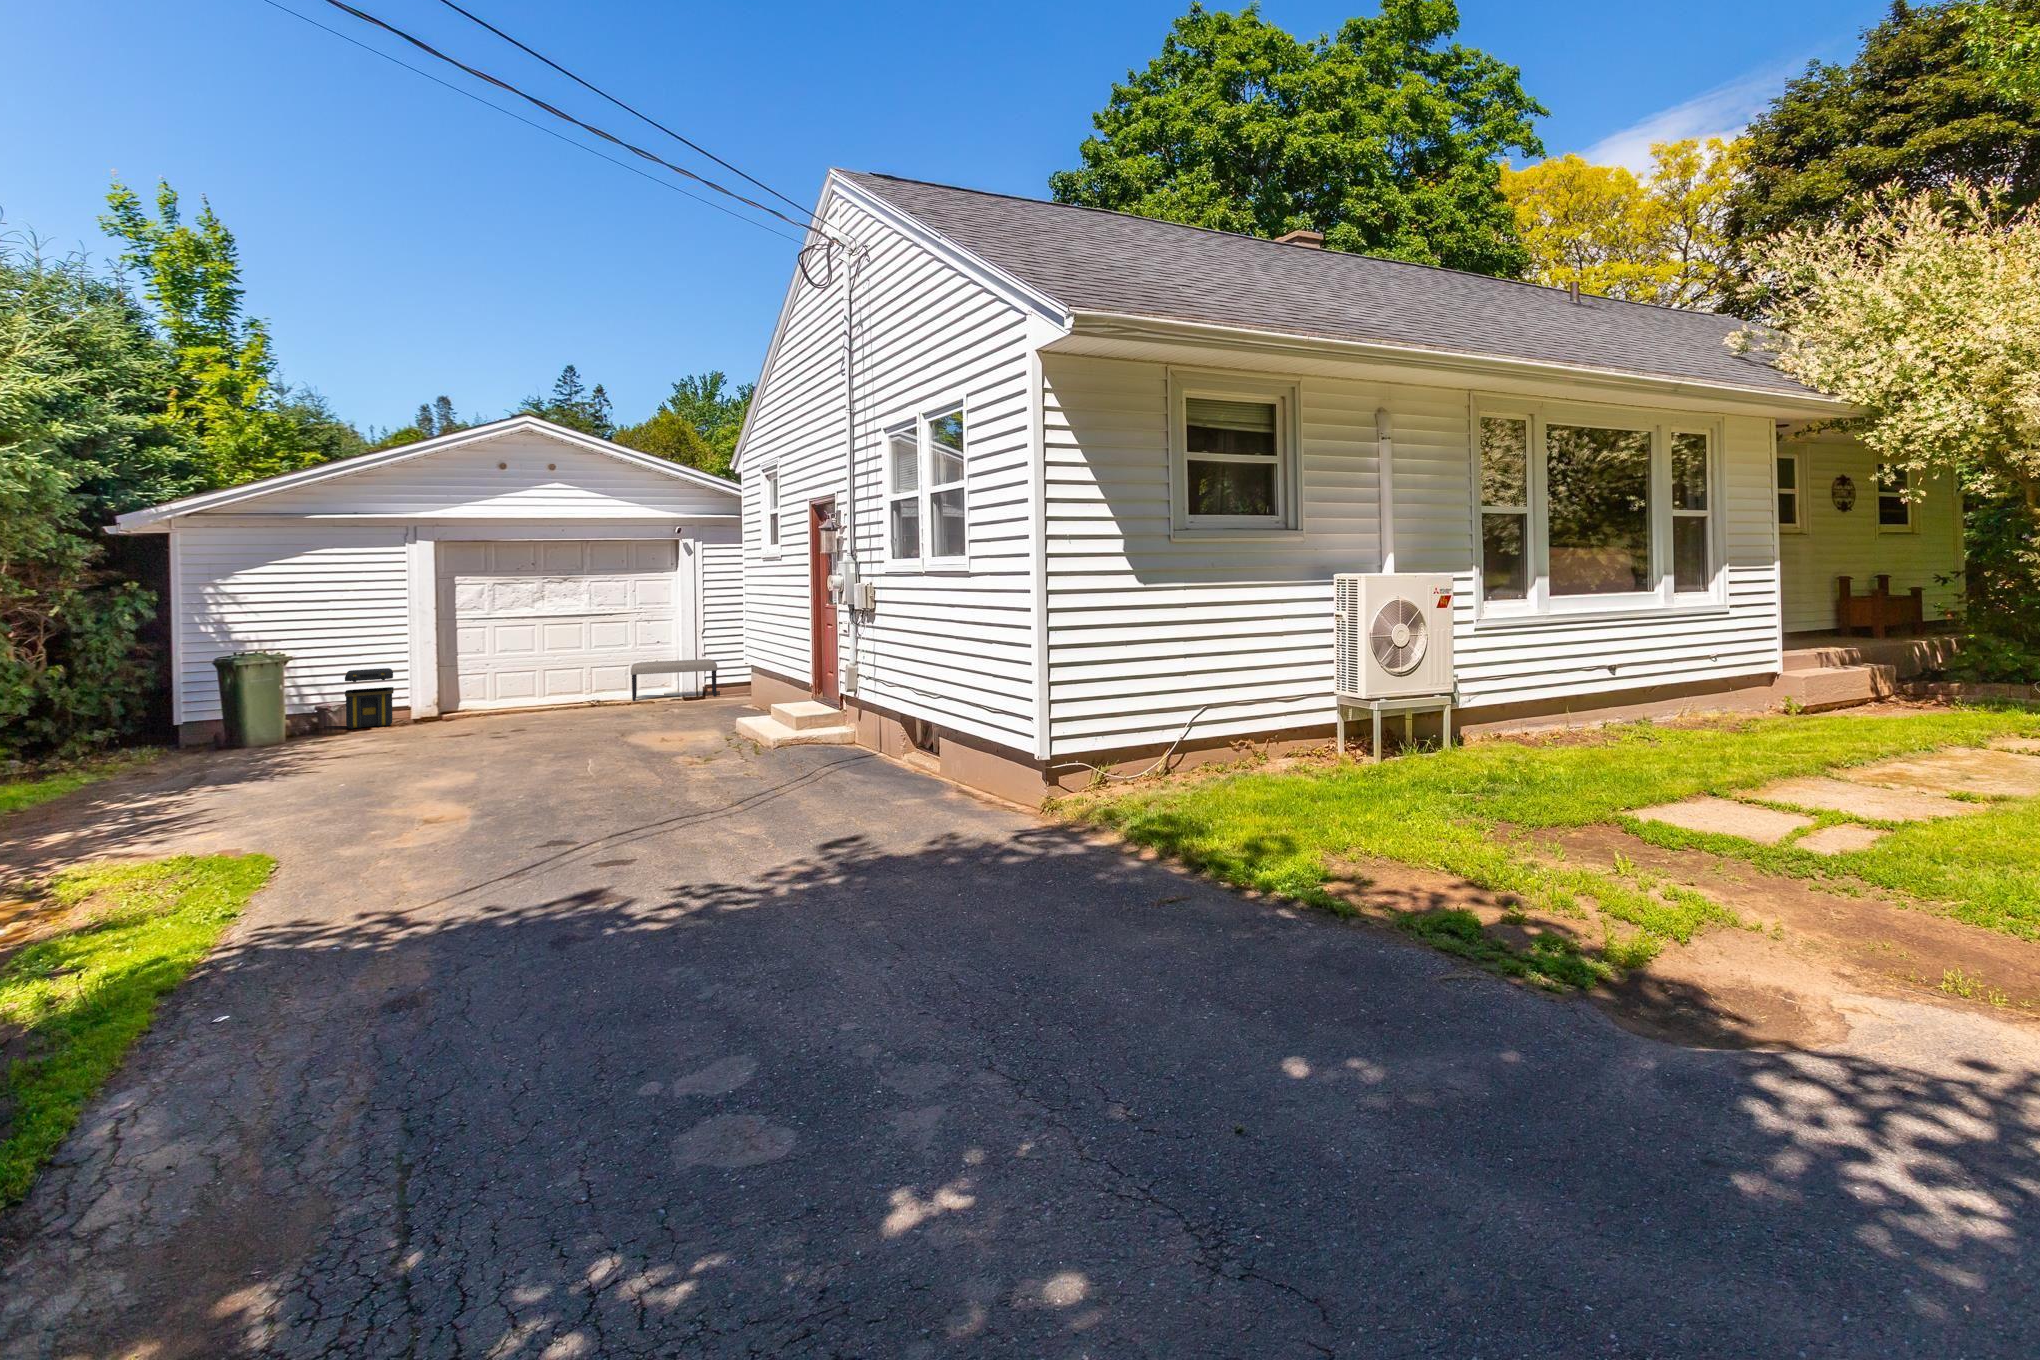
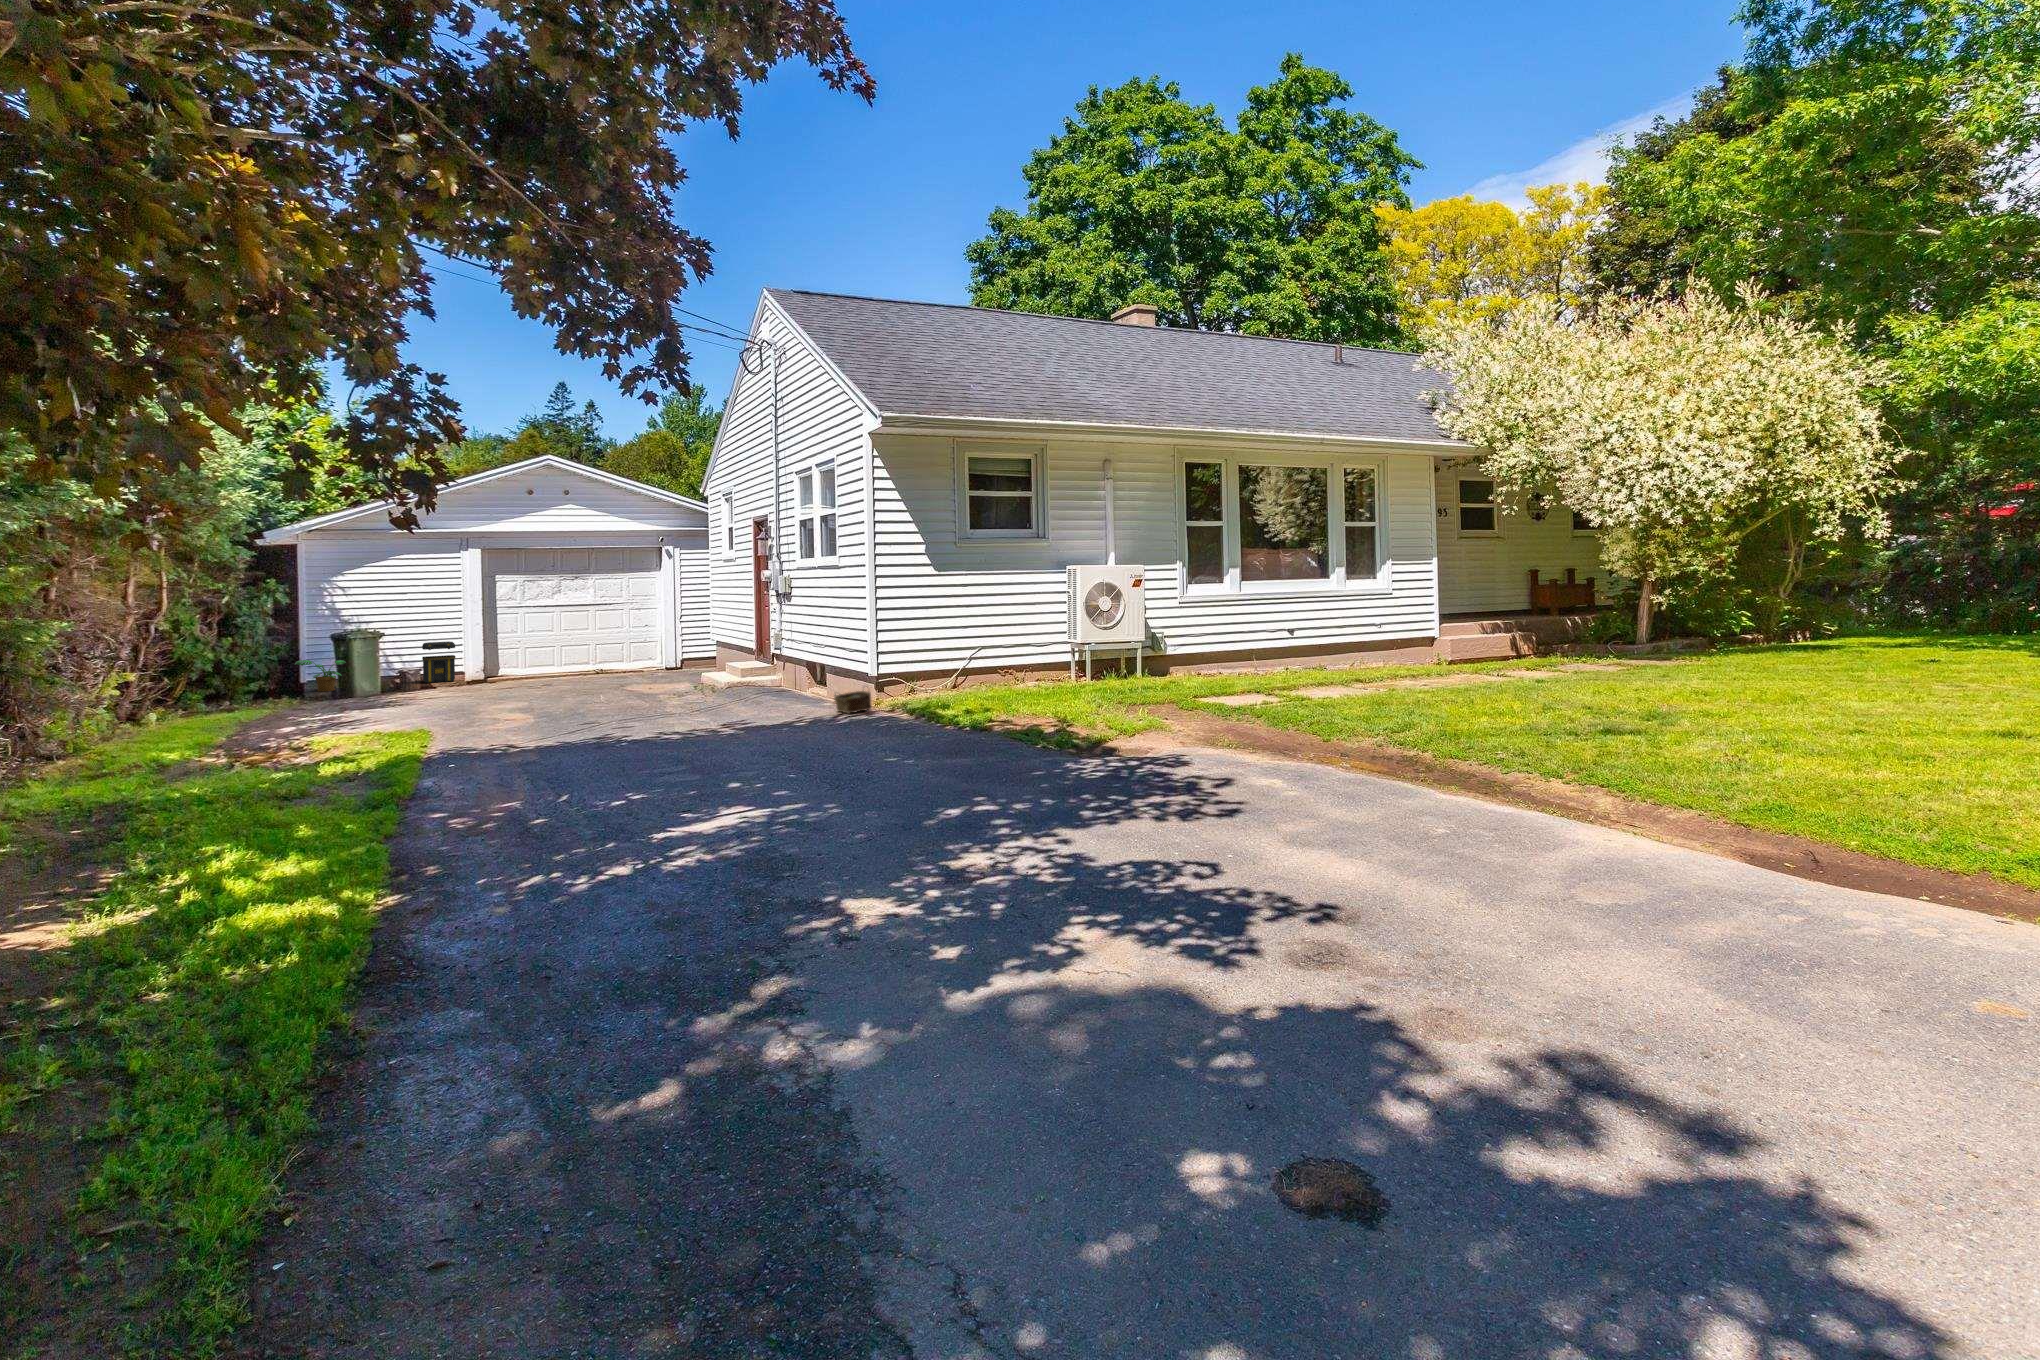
bench: present [631,659,717,701] -> none [622,638,685,668]
potted plant: none [145,698,228,746] -> present [295,660,346,692]
woven basket: none [979,769,1040,821] -> present [834,687,872,713]

